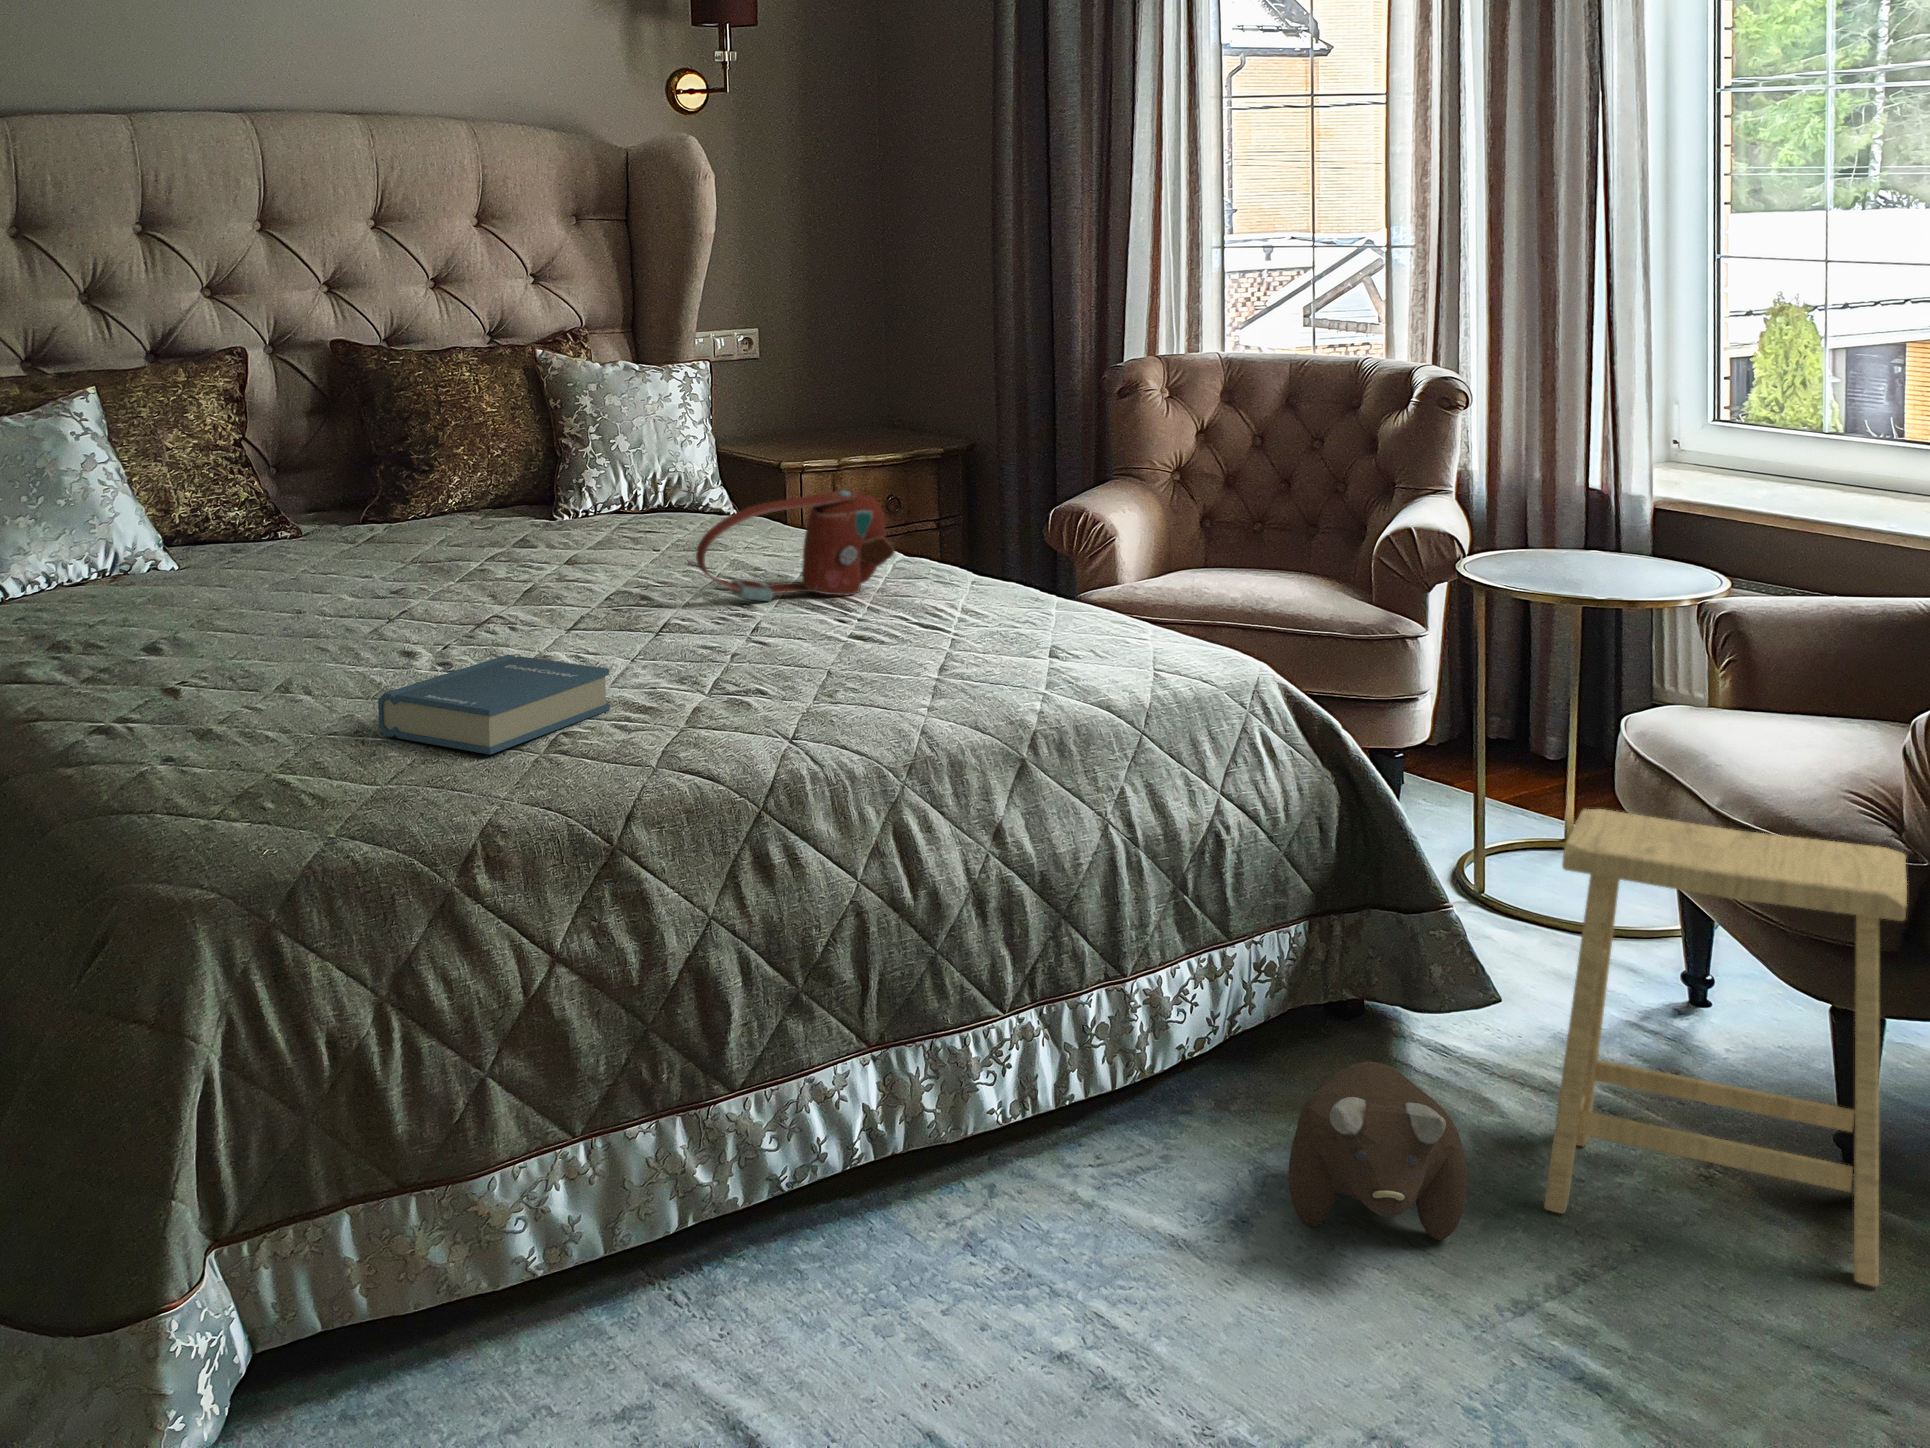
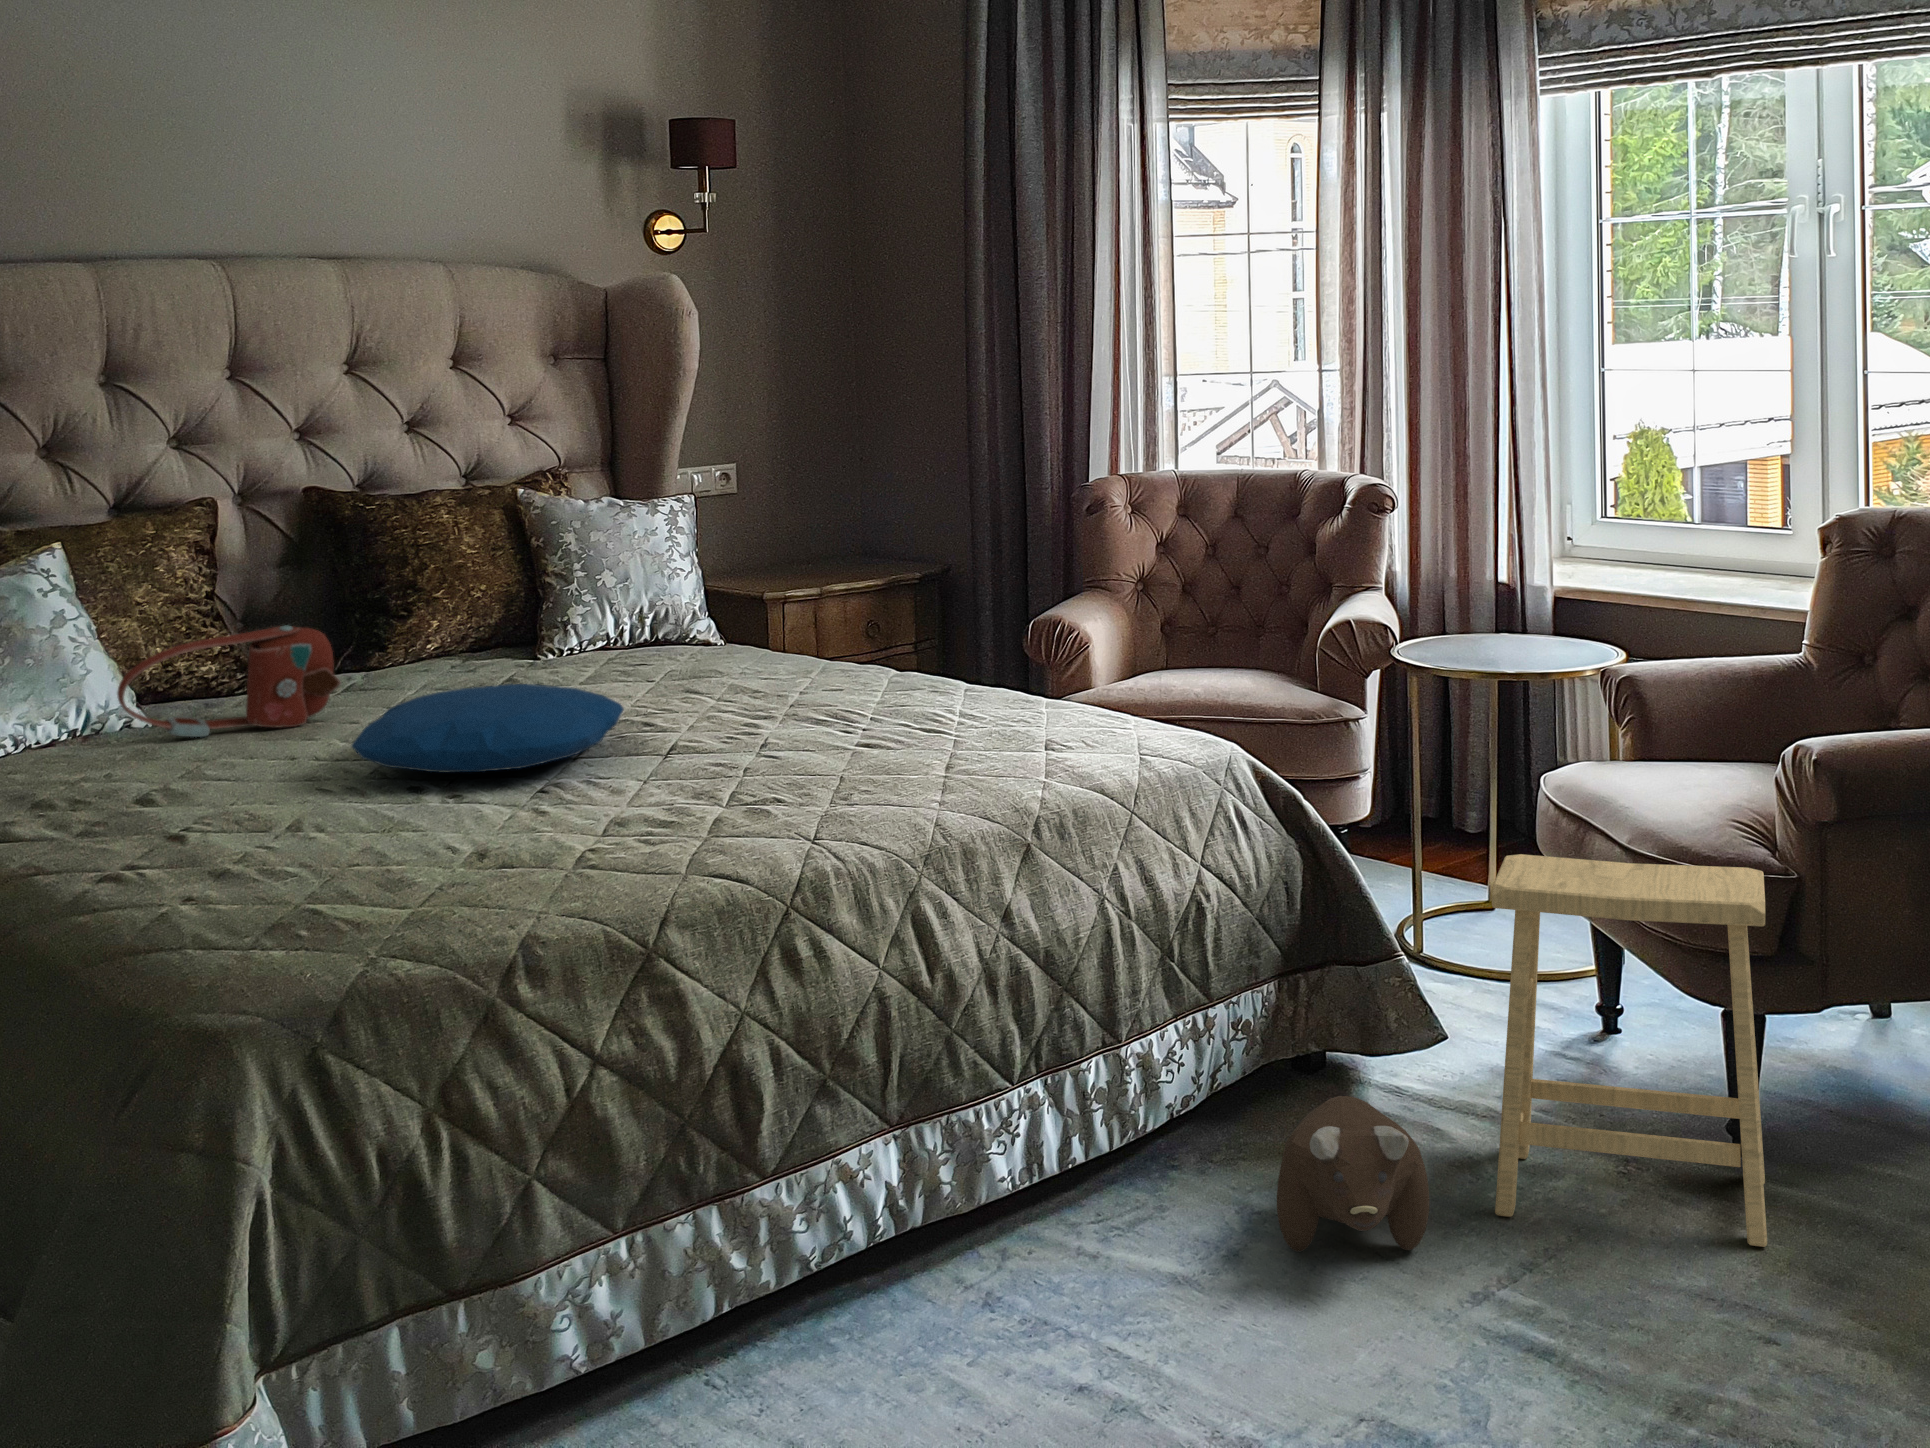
handbag: present [696,491,895,601] -> present [117,626,340,737]
pillow: none [346,554,620,641] -> present [351,684,624,772]
hardback book: present [378,655,610,754] -> none [400,779,629,873]

